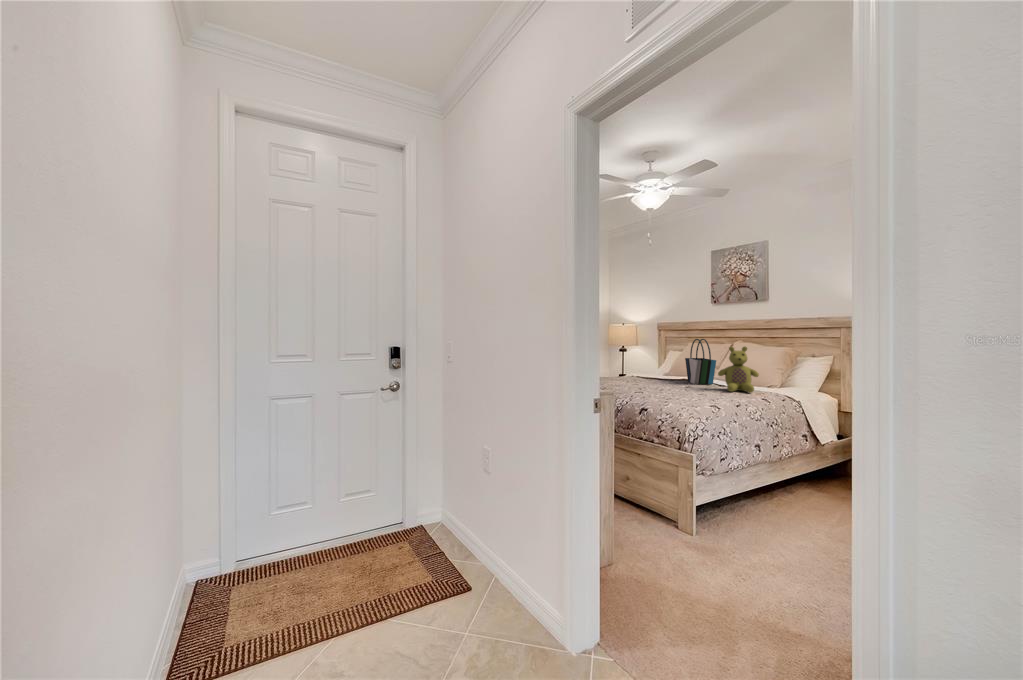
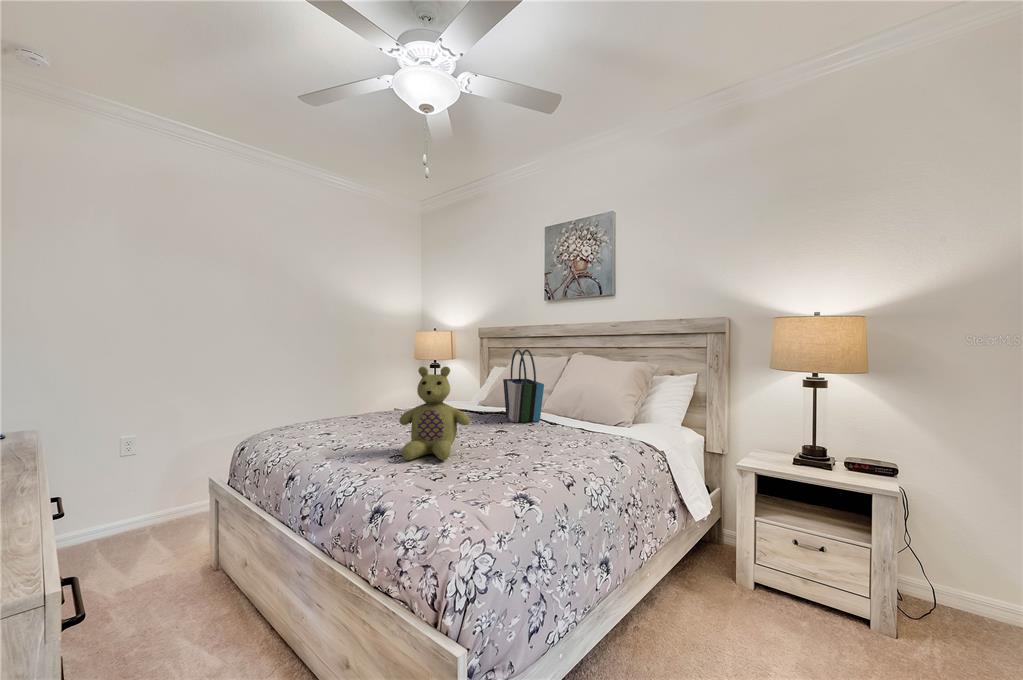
stuffed bear: present [718,346,759,392] -> present [399,367,470,460]

